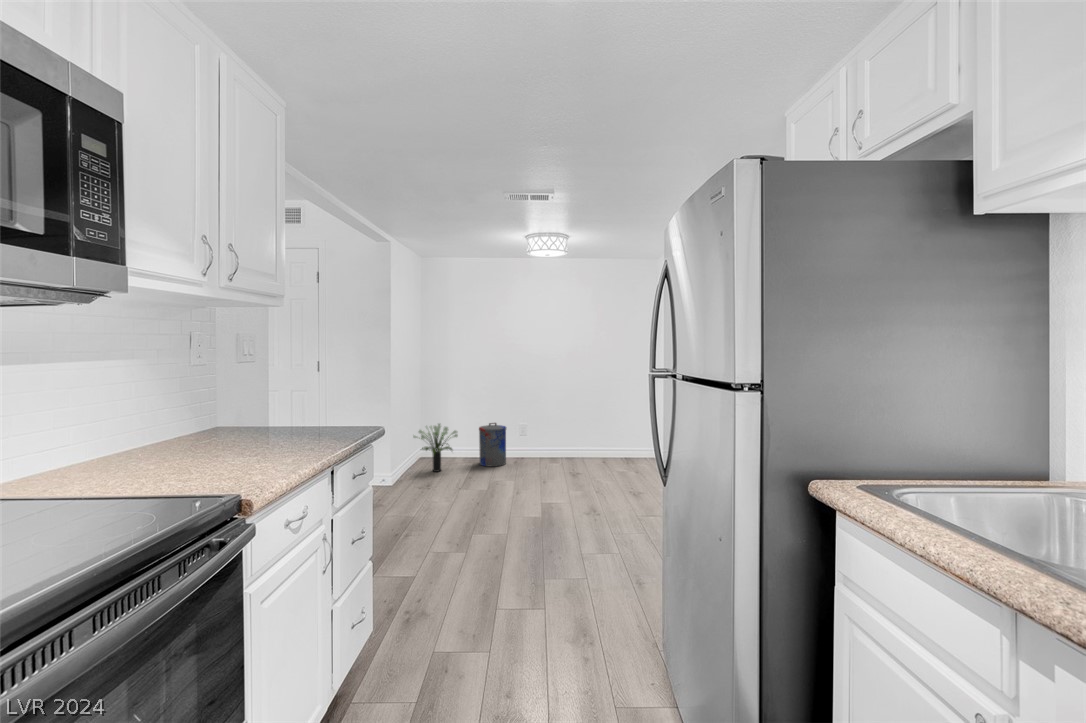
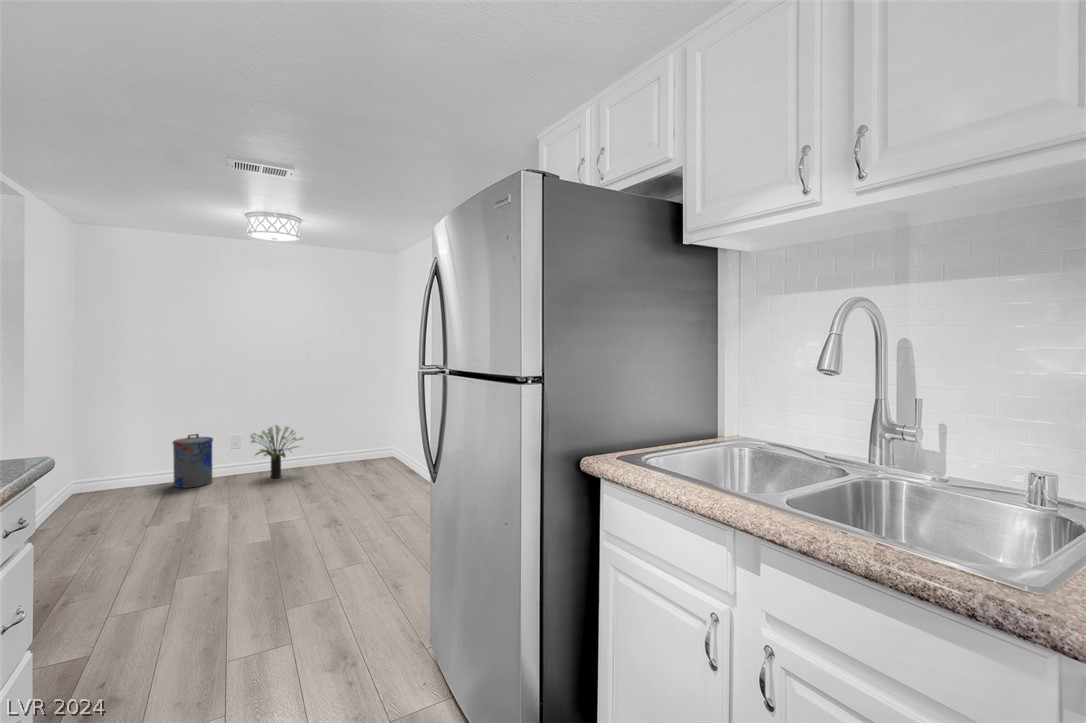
potted plant: present [413,424,458,472] -> present [251,425,303,478]

